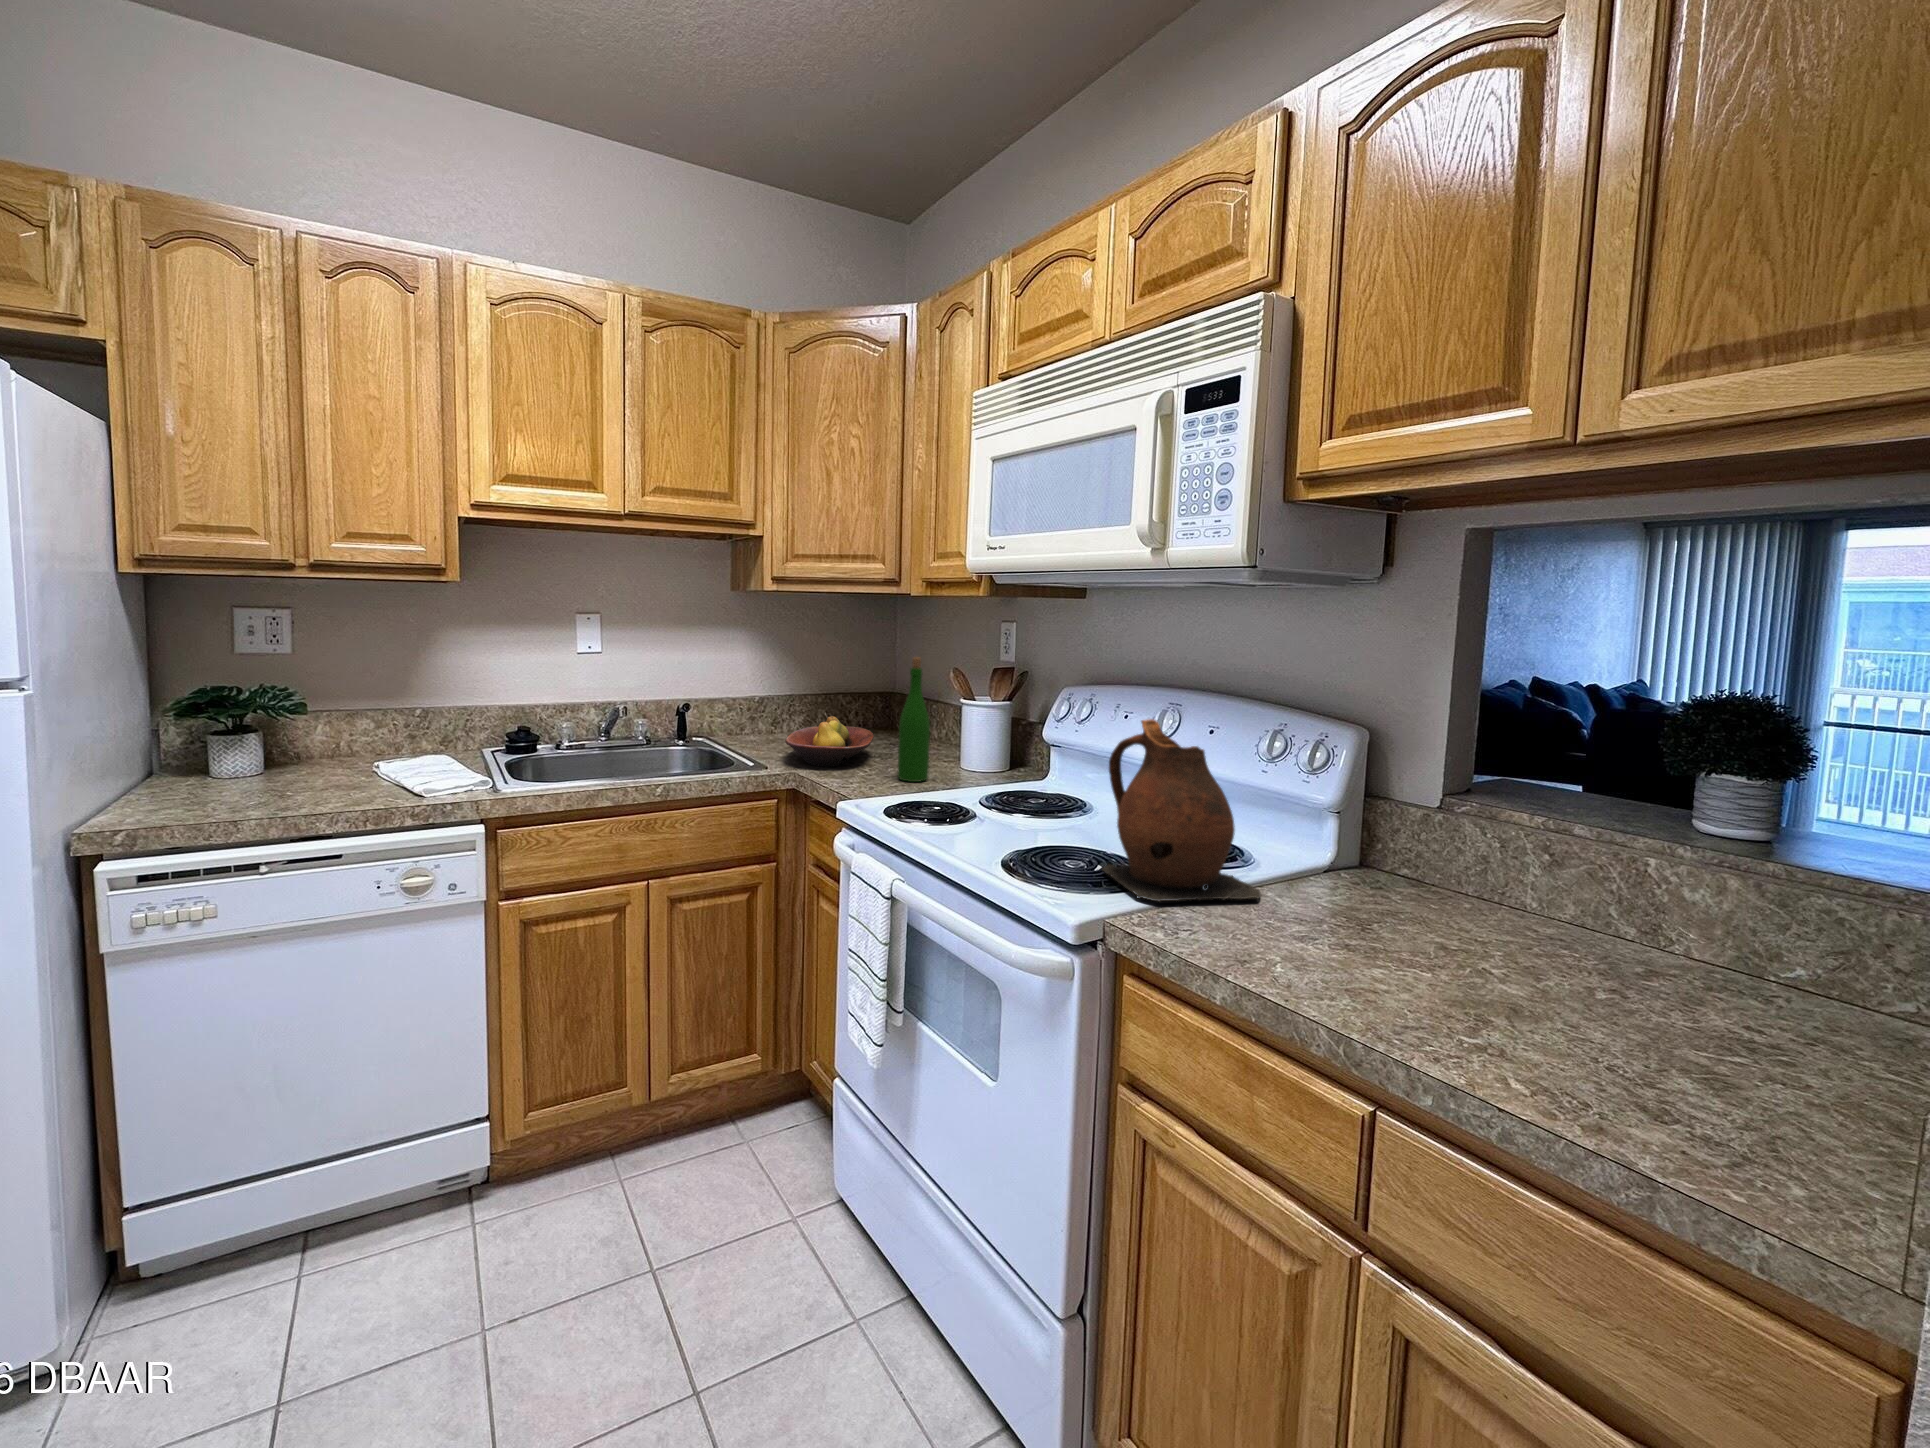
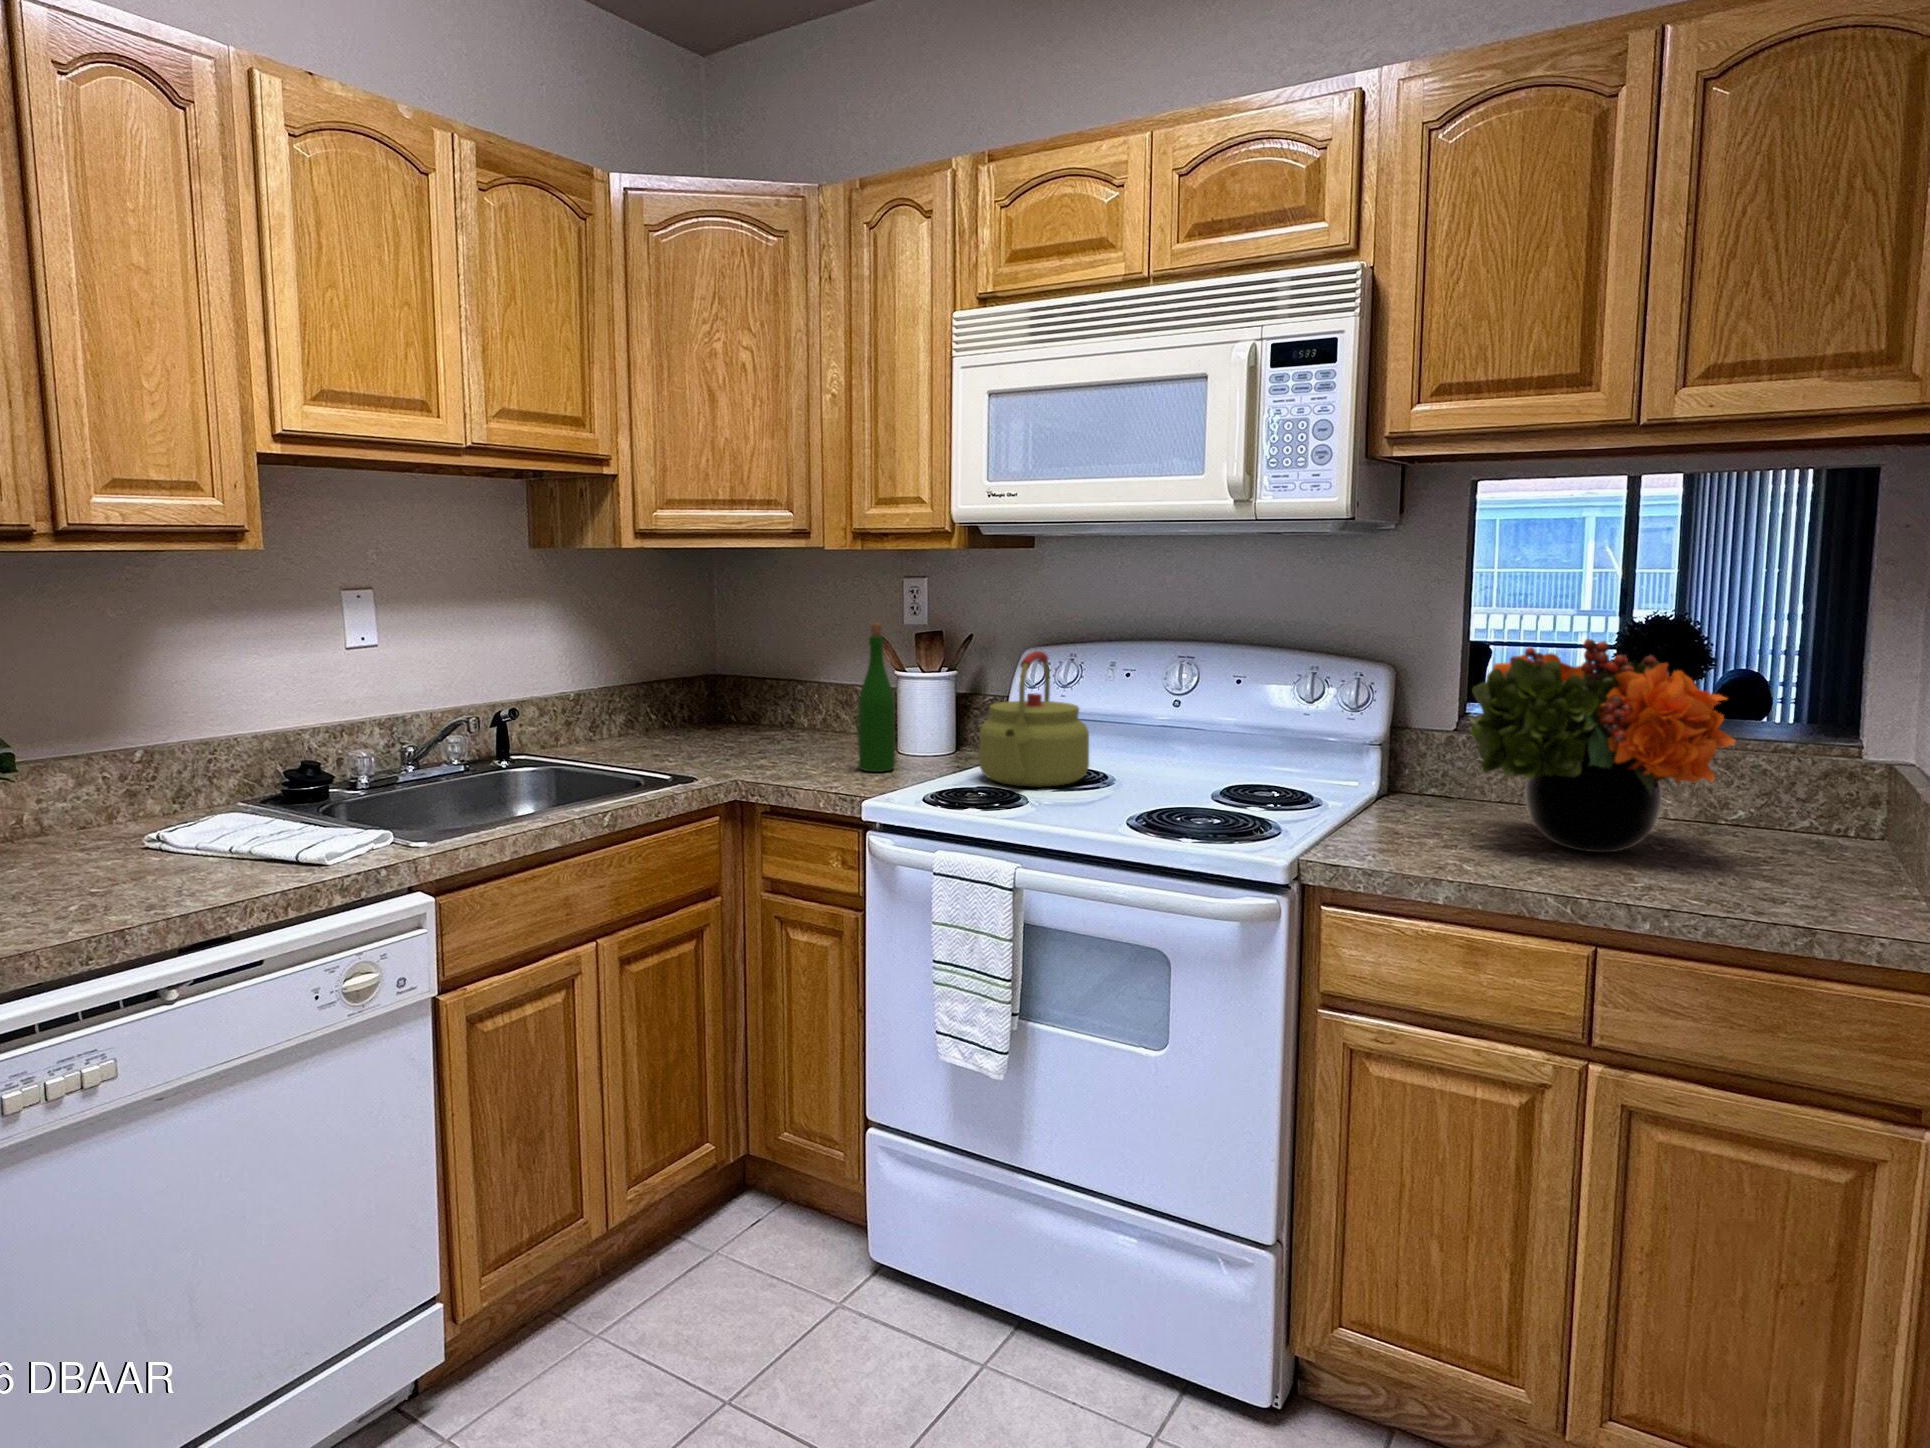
kettle: none [969,689,1073,812] -> present [979,651,1089,787]
flower arrangement: none [1332,713,1702,980] -> present [1469,639,1735,852]
fruit bowl: present [785,716,874,767] -> none [673,705,794,768]
ceramic pitcher: present [1103,719,1261,901] -> none [1223,670,1377,843]

